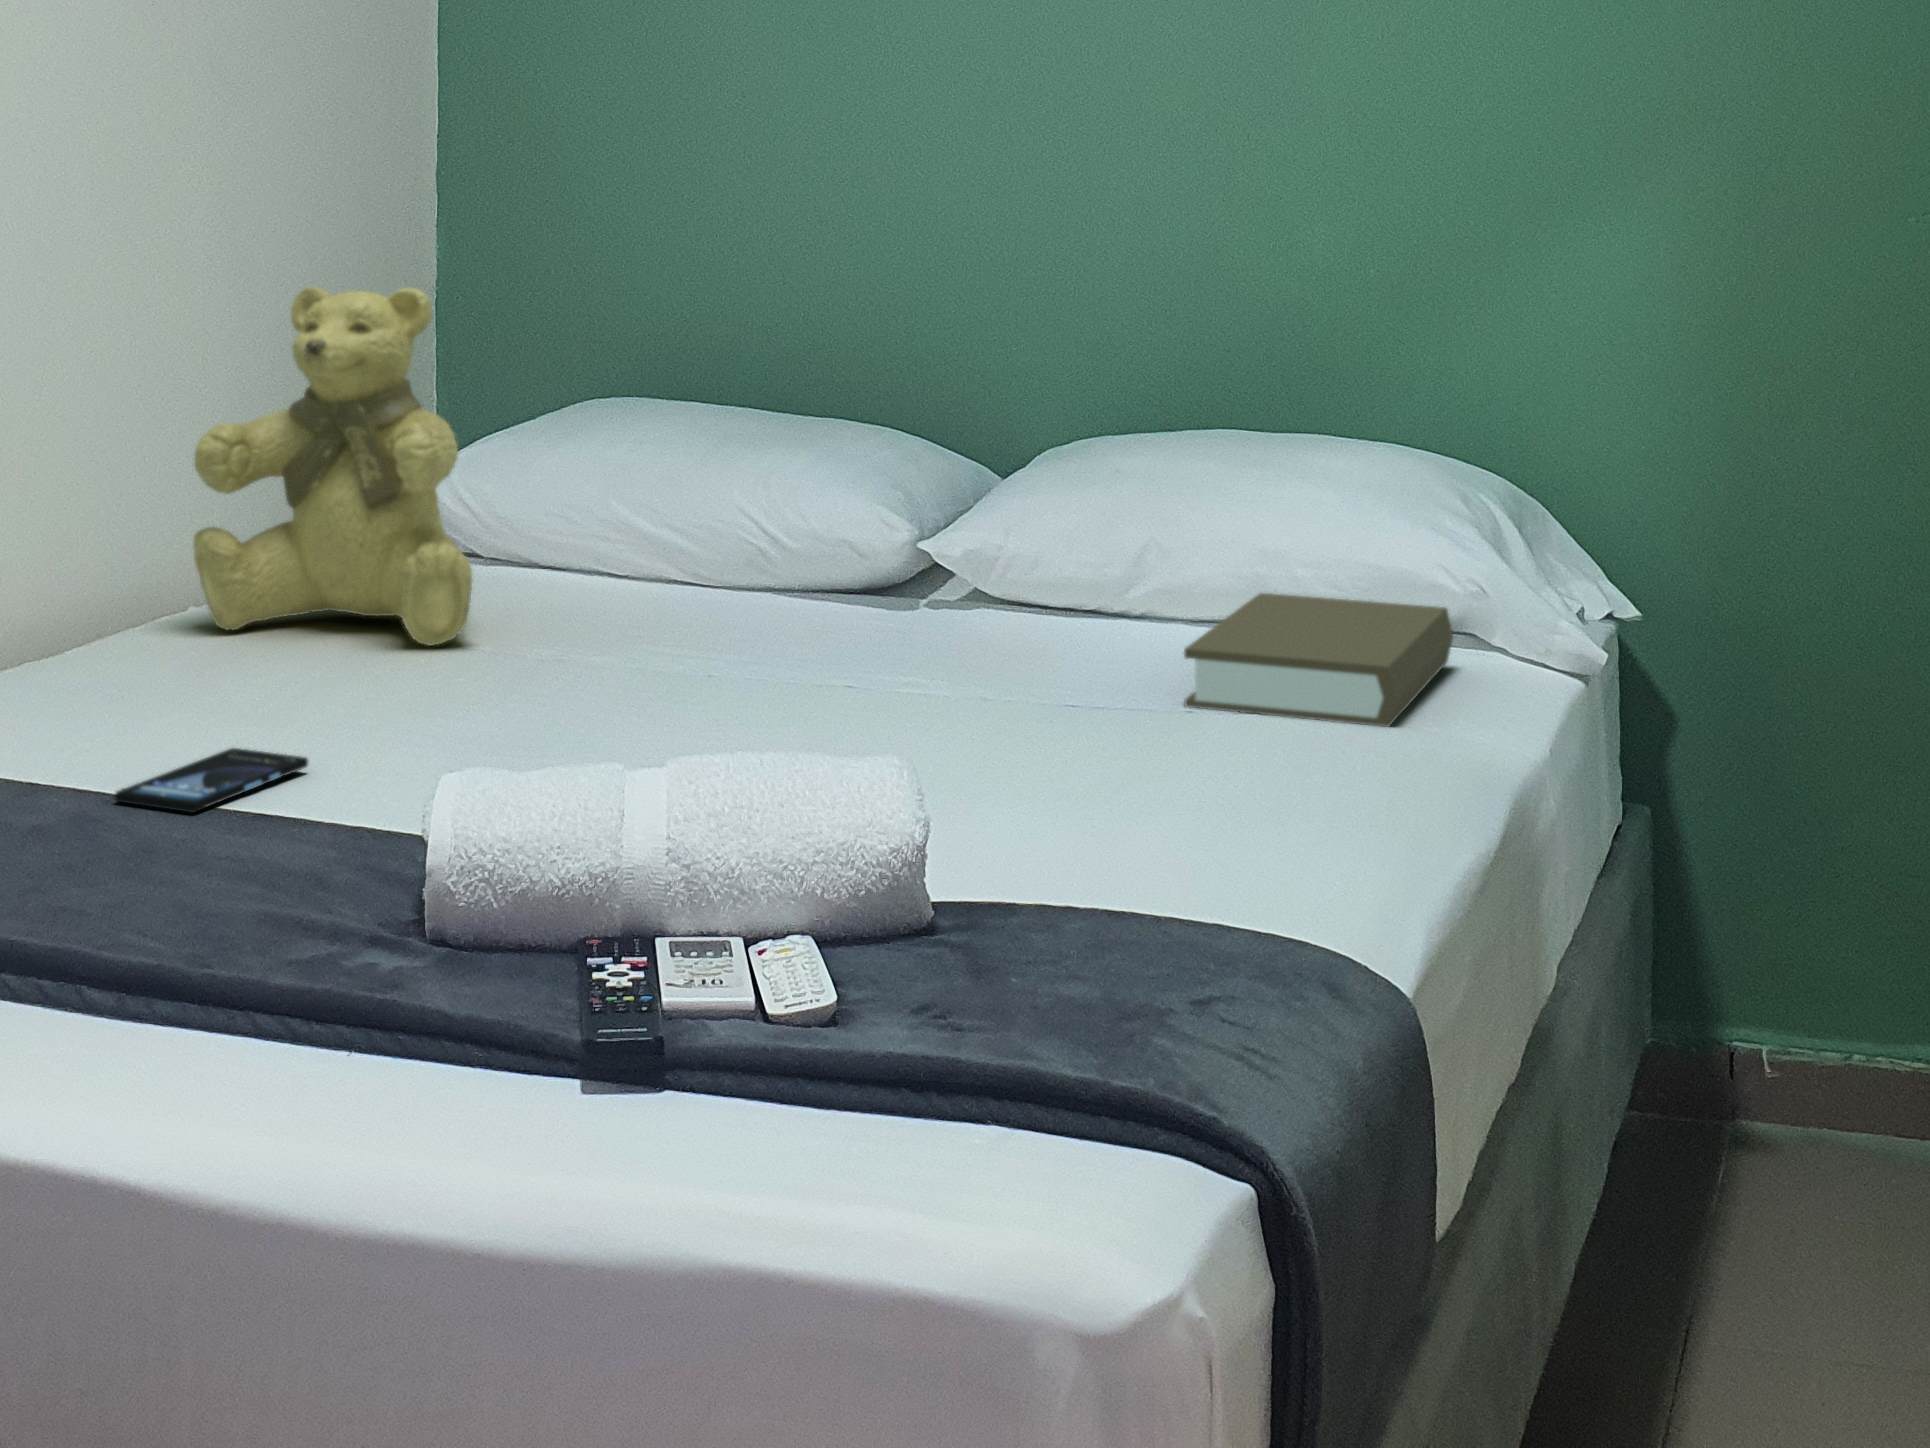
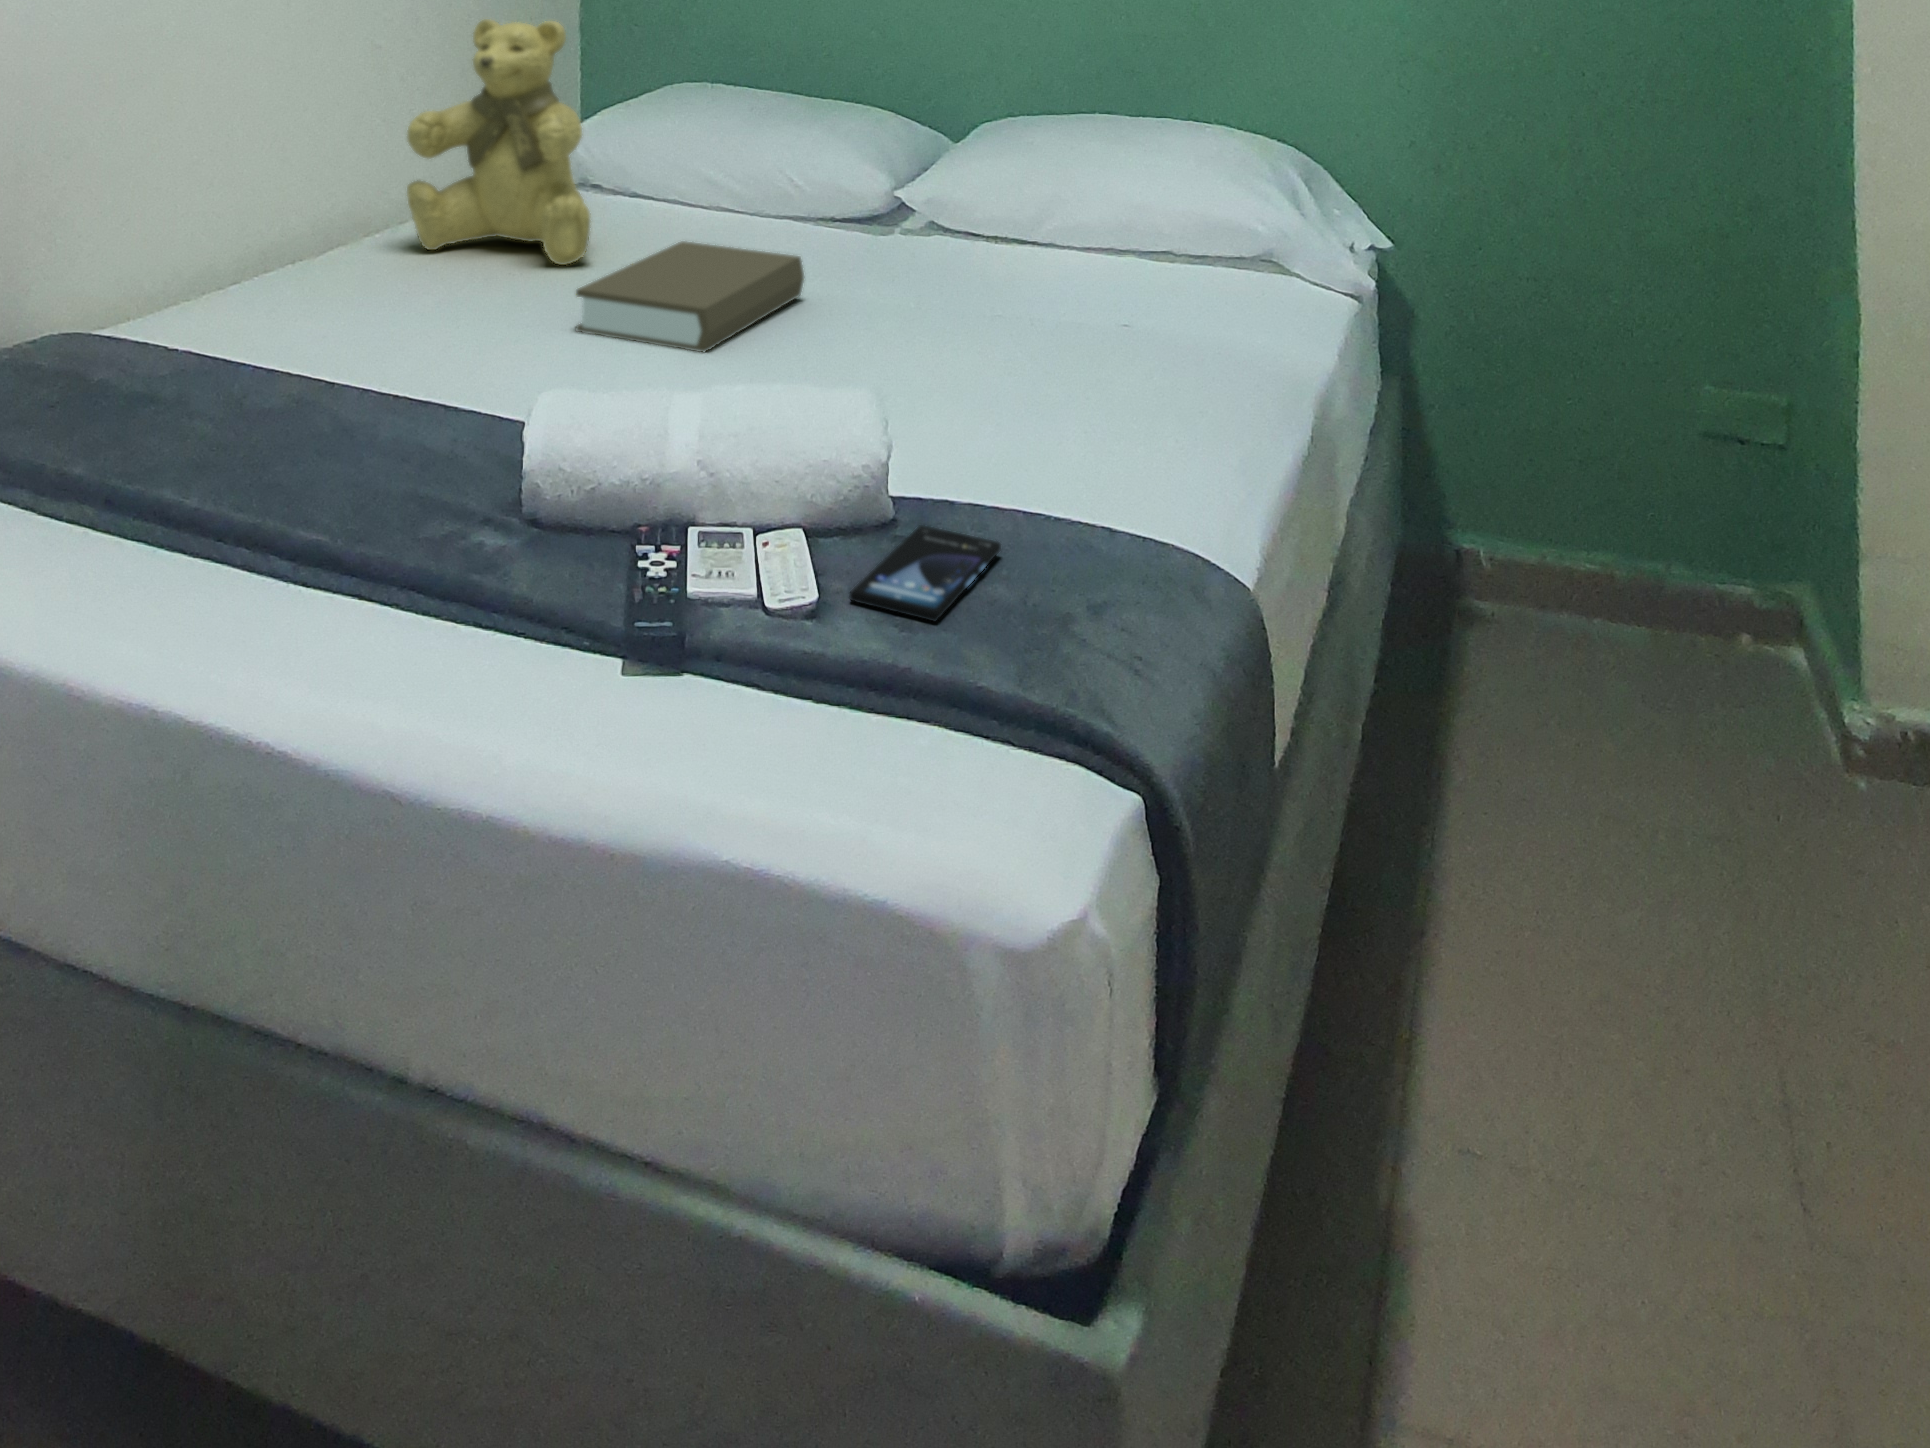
book: present [1184,593,1453,727] -> present [576,241,804,352]
smartphone: present [115,748,308,812] -> present [849,525,1001,621]

